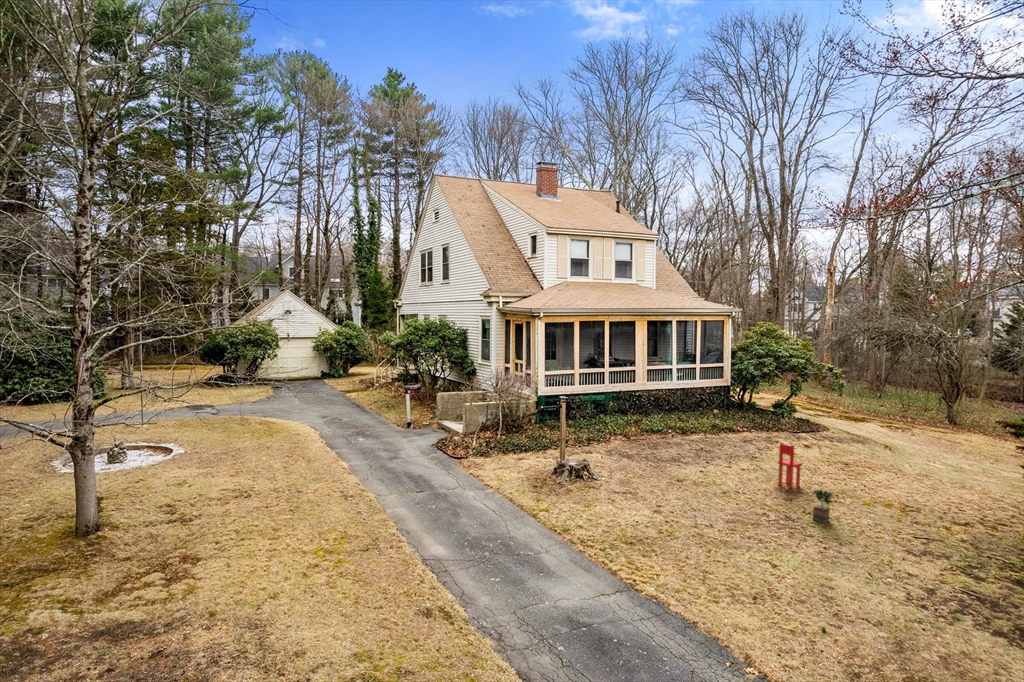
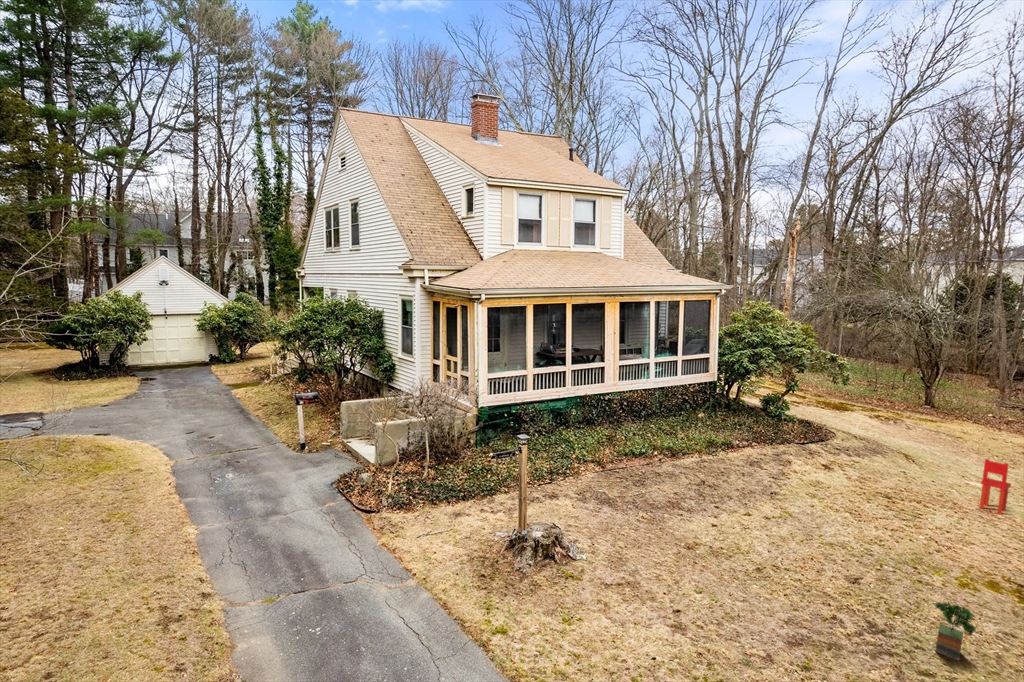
chair: present [778,442,802,488] -> present [980,459,1011,514]

